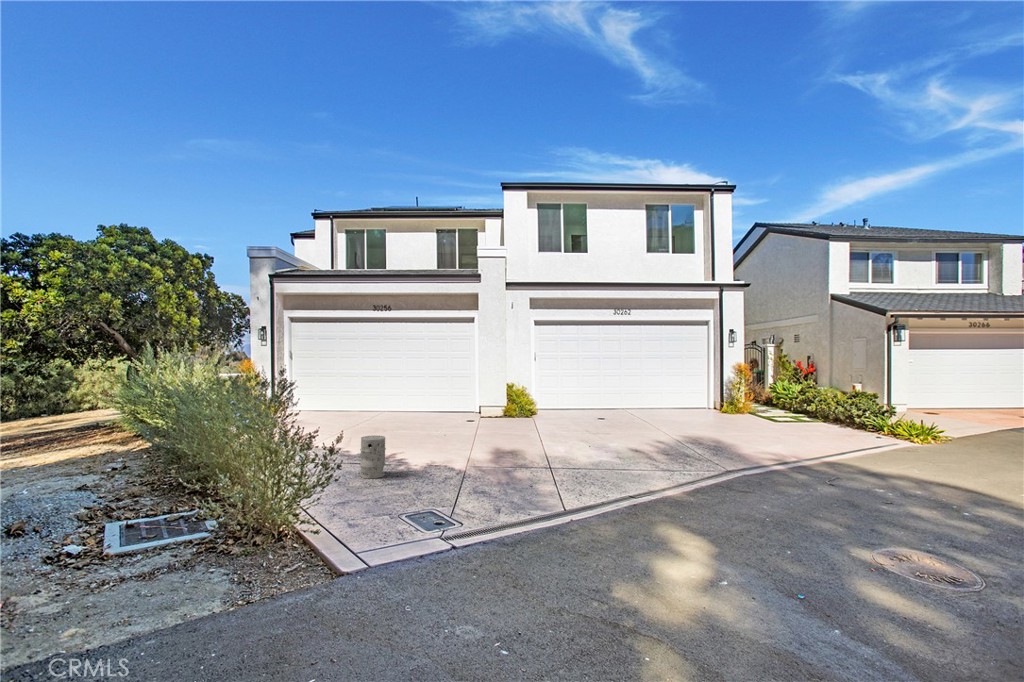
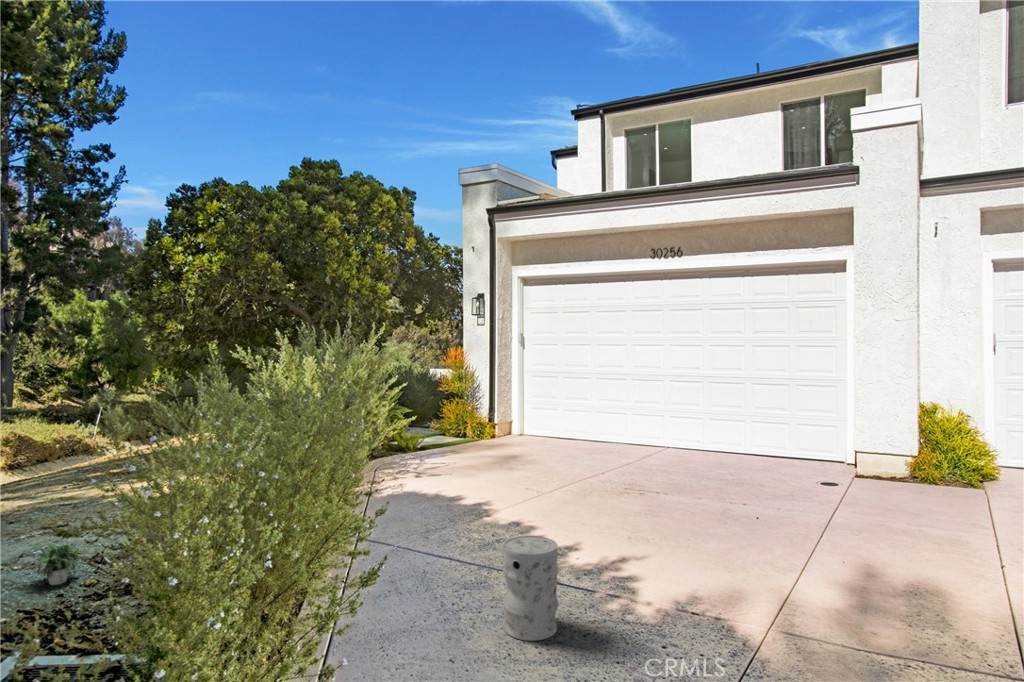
potted plant: none [24,475,75,503] -> present [32,542,82,585]

